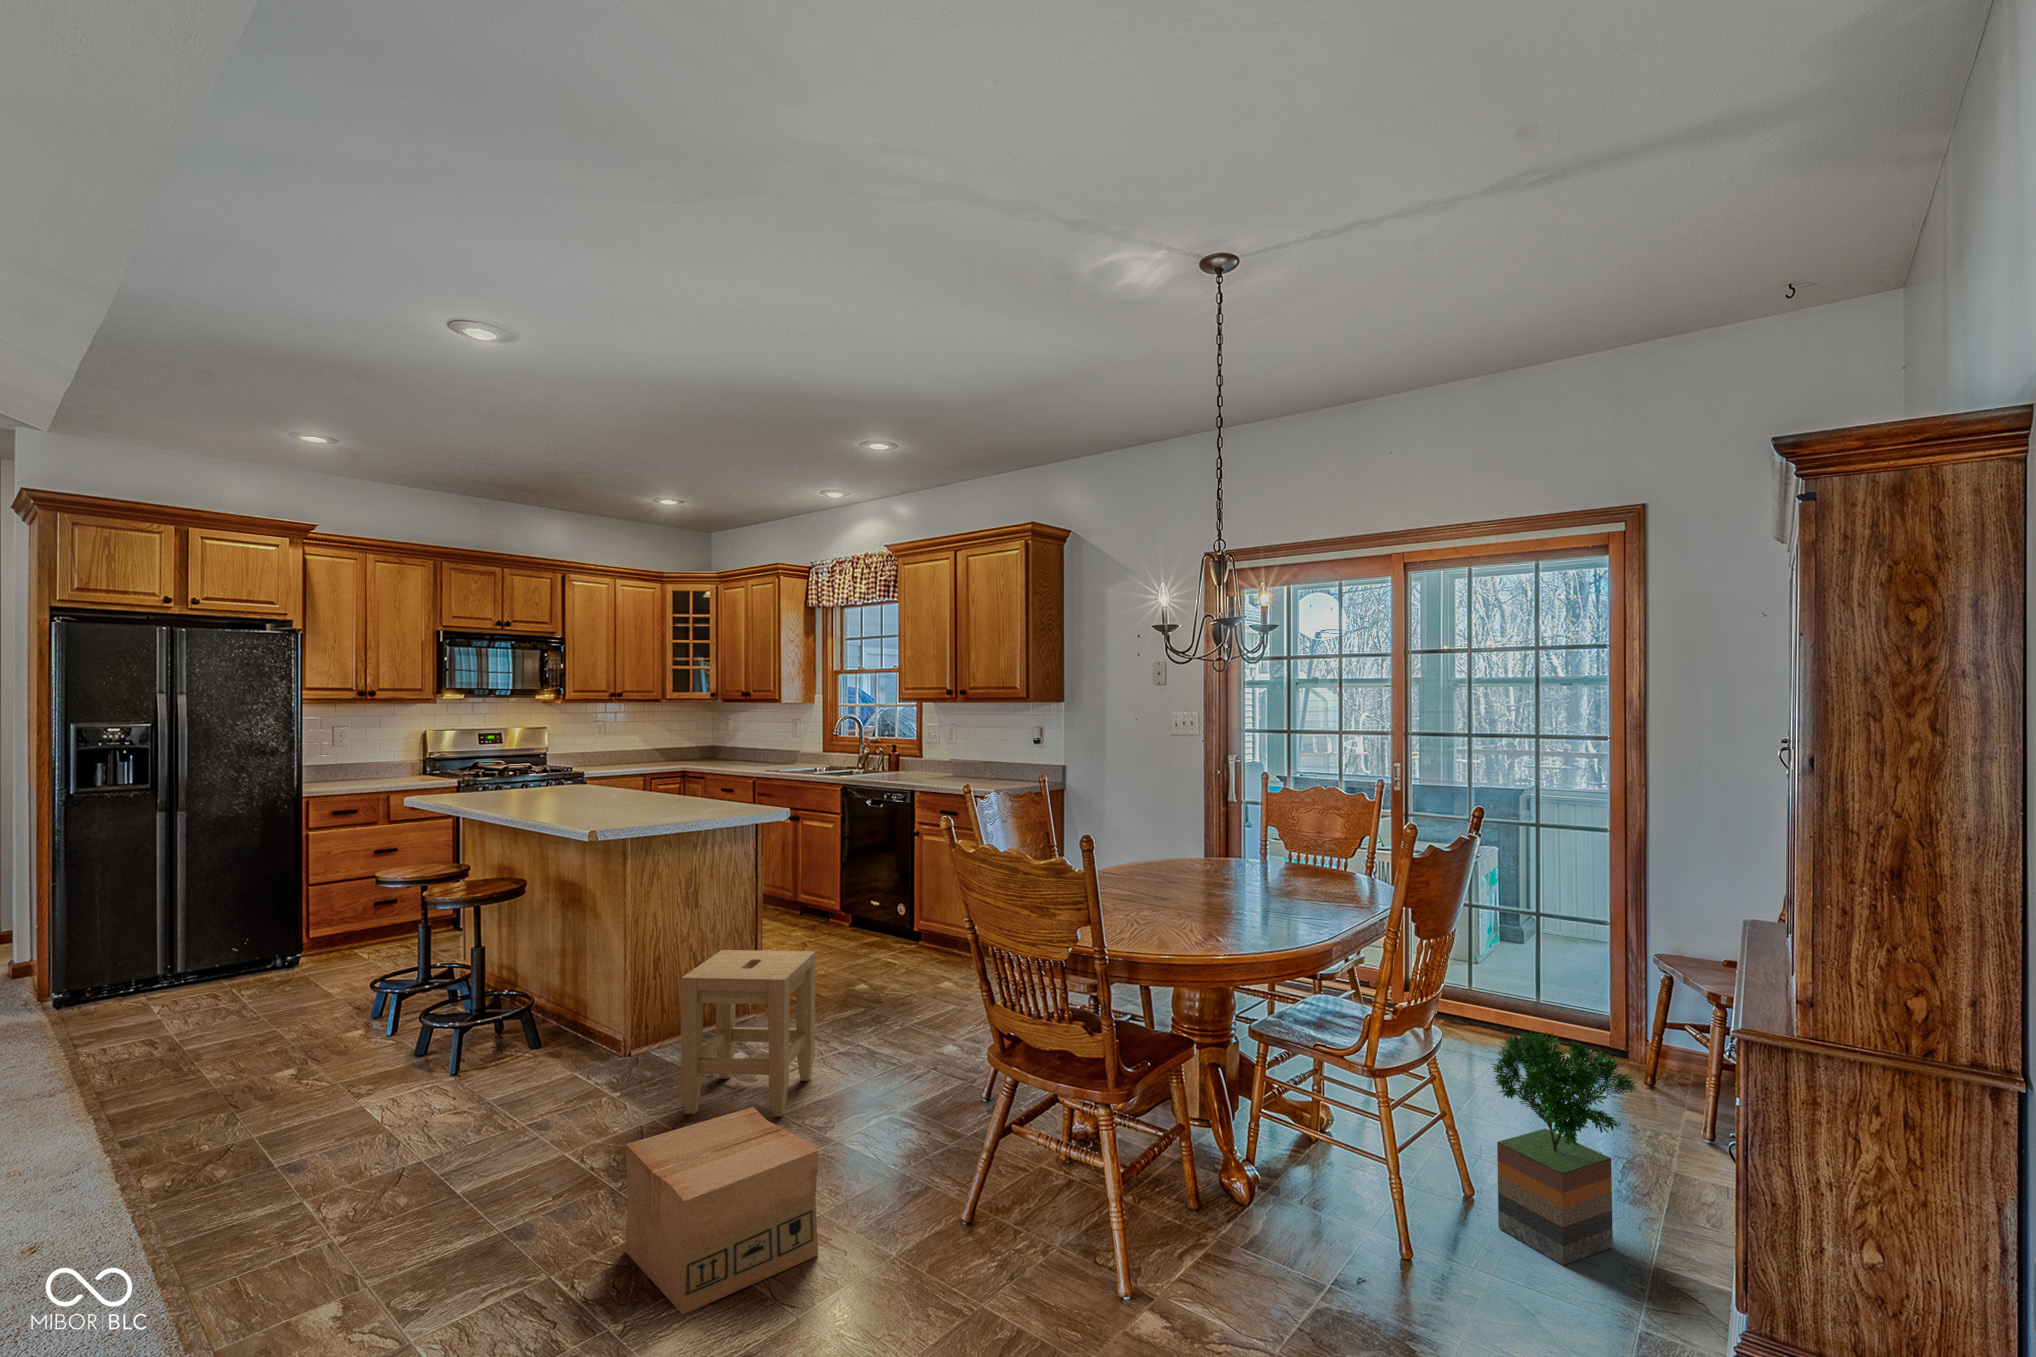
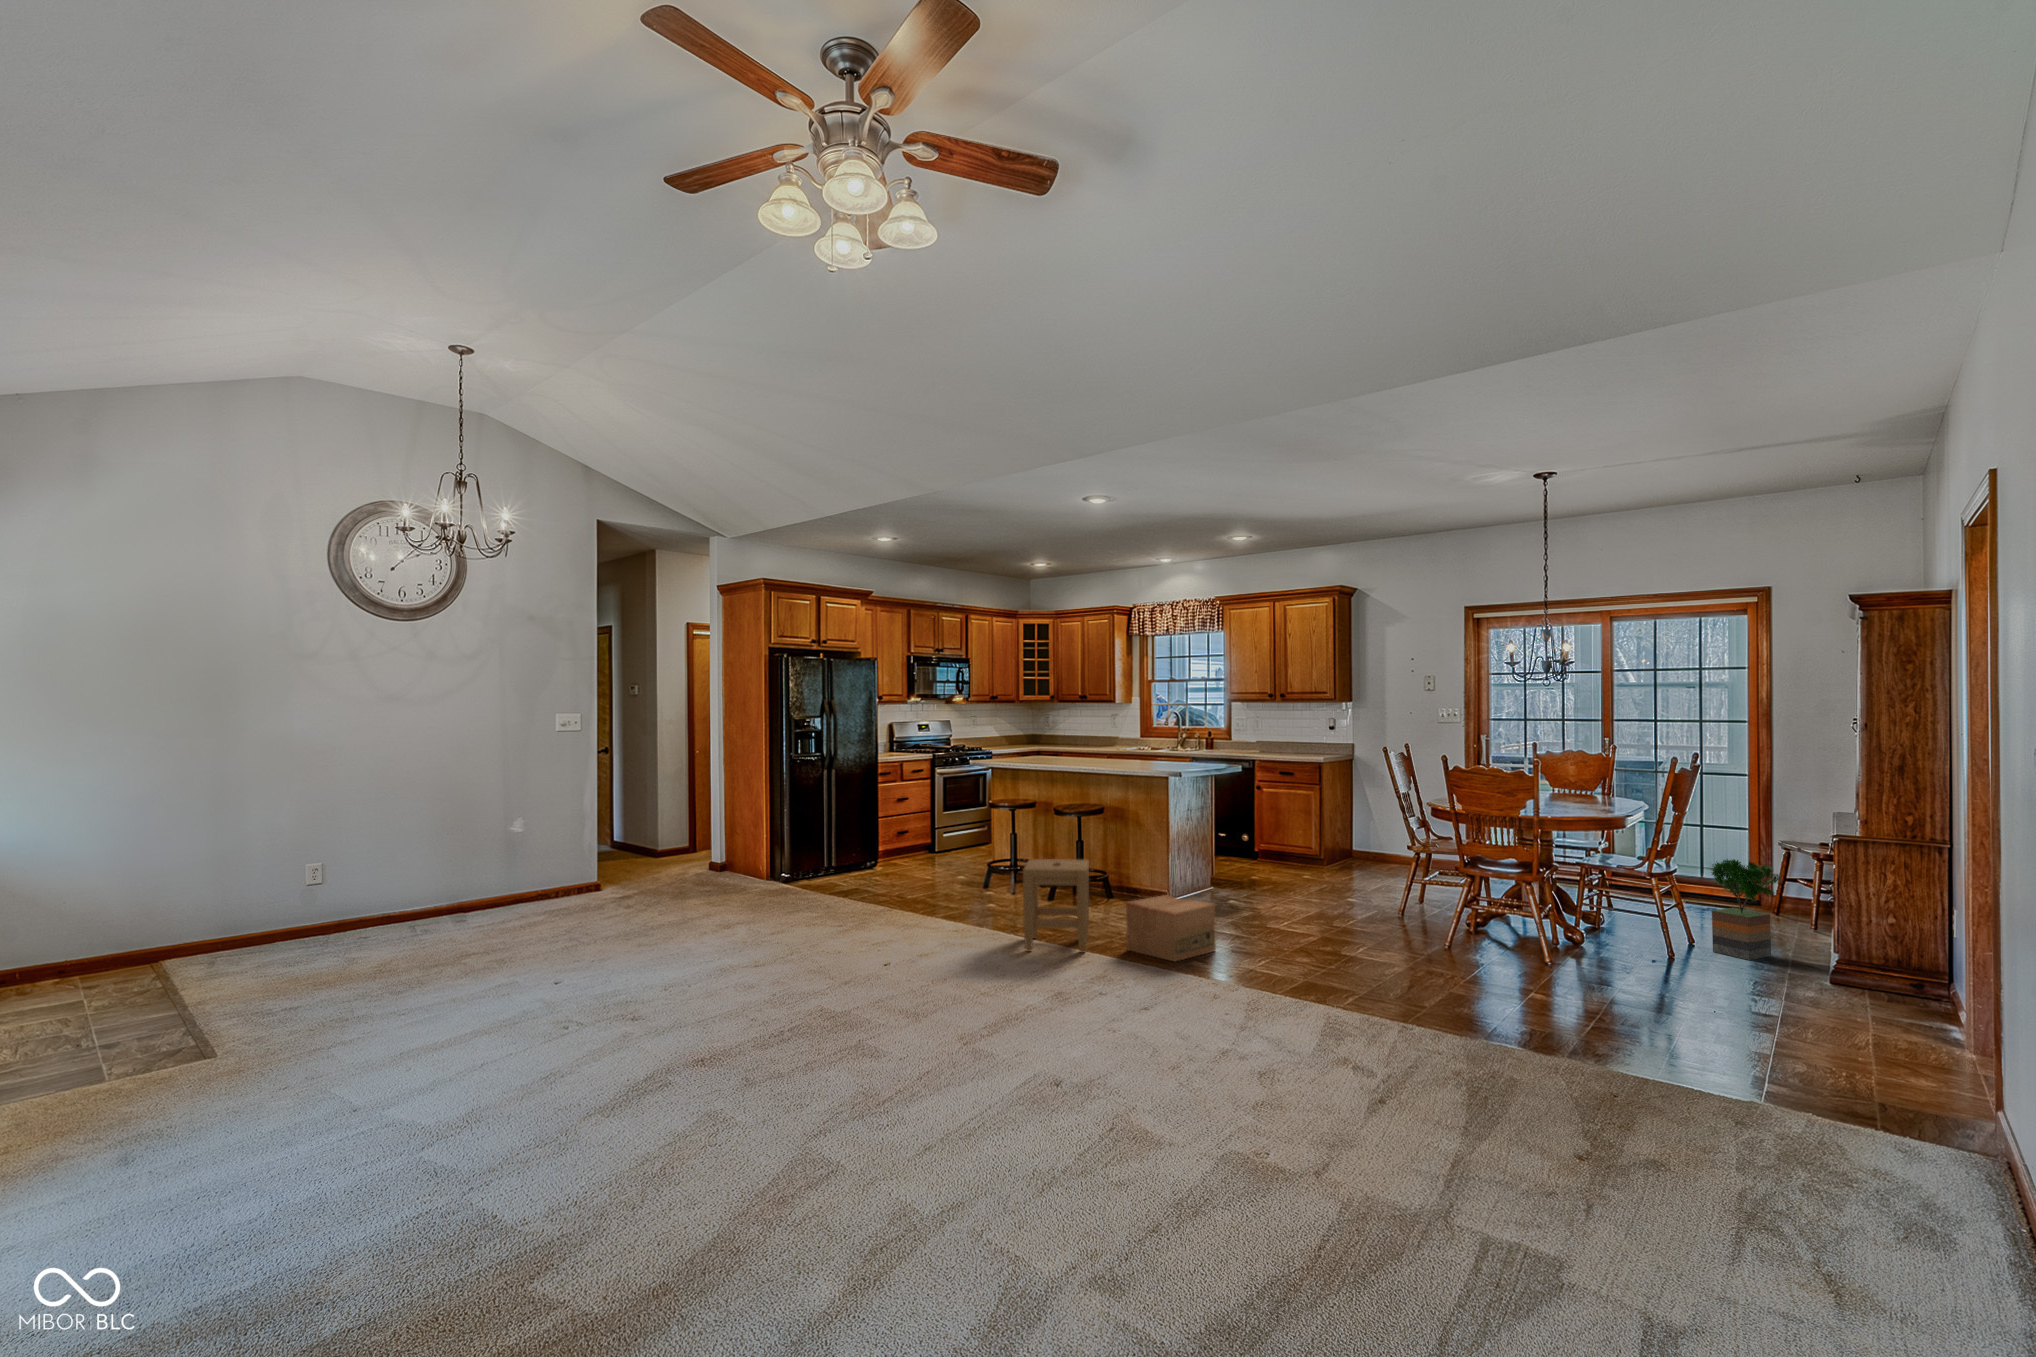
stool: present [681,950,815,1117] -> present [1023,859,1089,953]
cardboard box: present [625,1107,818,1315] -> present [1126,895,1216,961]

